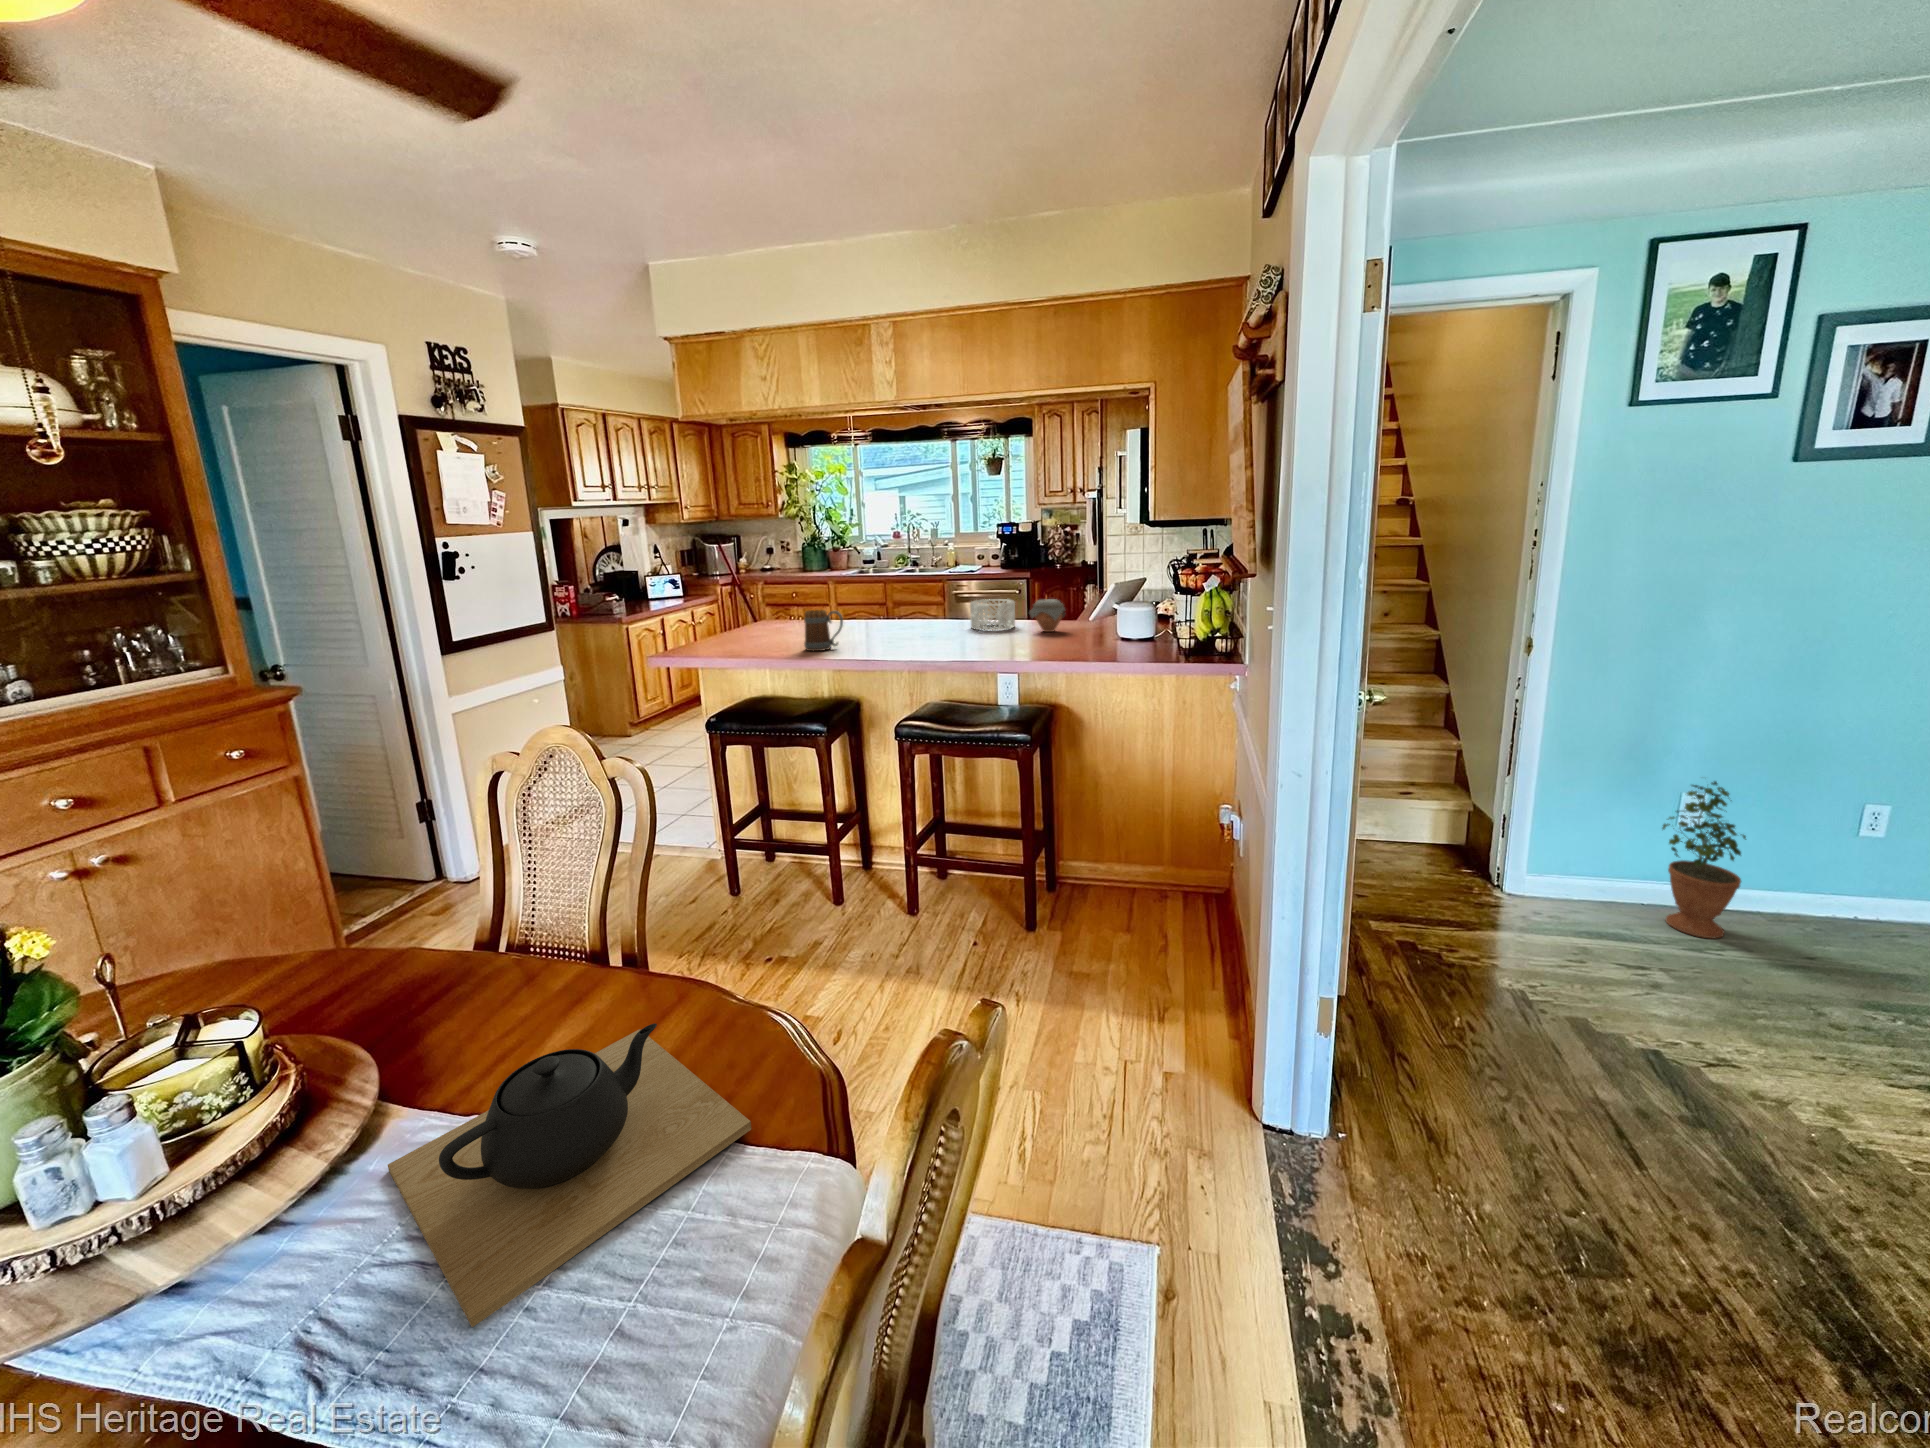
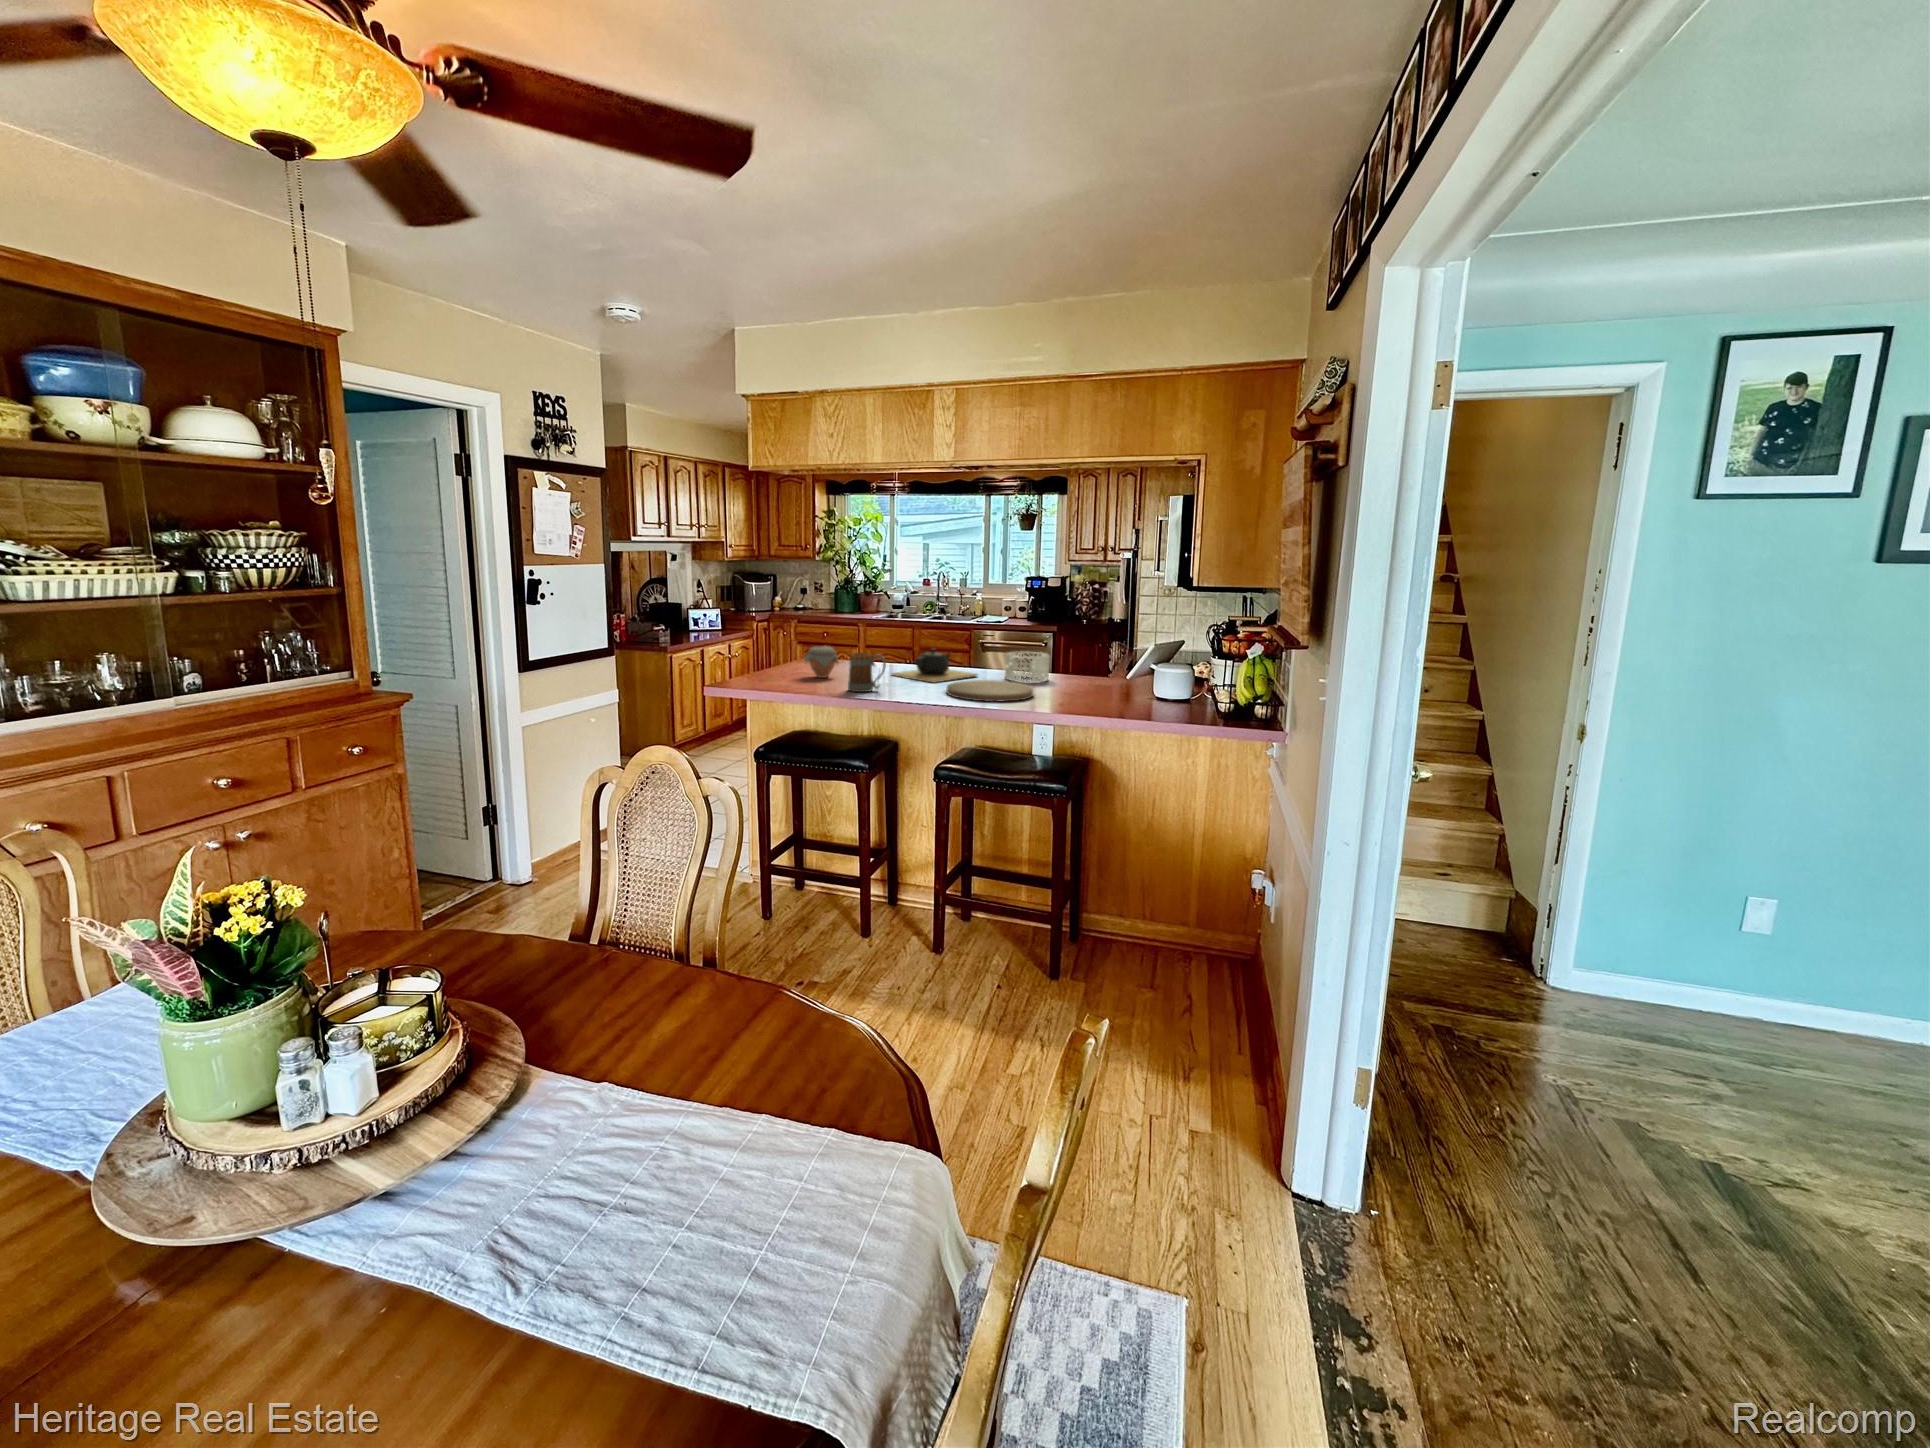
jar: present [1030,599,1065,632] -> present [804,646,838,678]
cutting board: none [908,630,997,652] -> present [946,680,1033,702]
potted plant: present [1662,781,1746,938] -> none [1733,884,1830,1059]
teapot: present [388,1023,751,1327] -> present [891,648,977,683]

